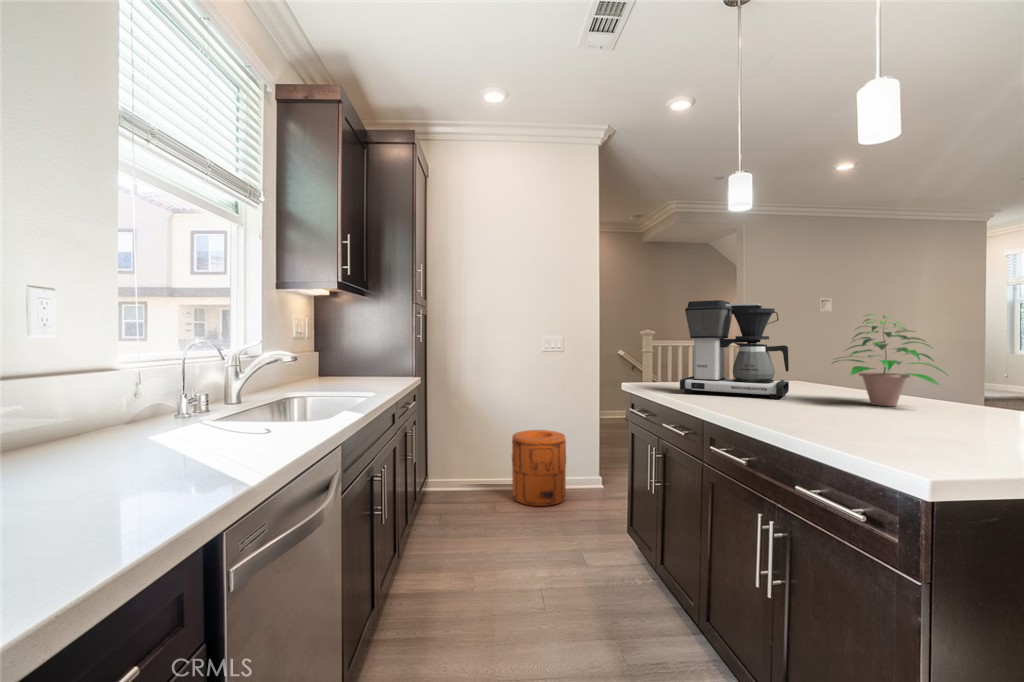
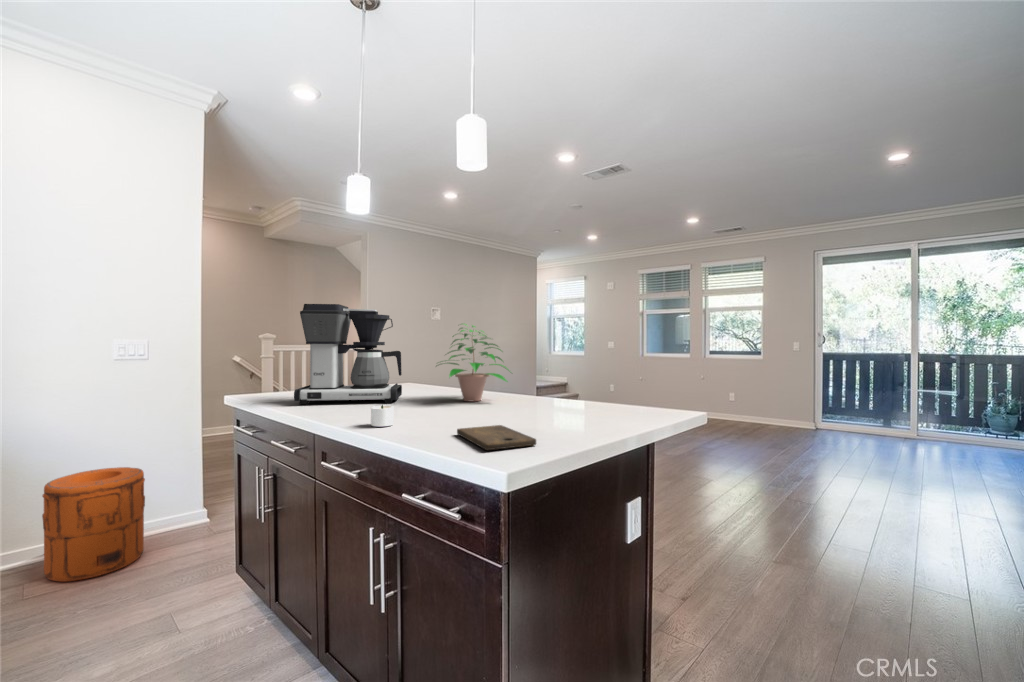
candle: none [757,397,793,420] -> present [371,405,394,427]
cutting board: none [861,429,983,459] -> present [457,425,536,450]

